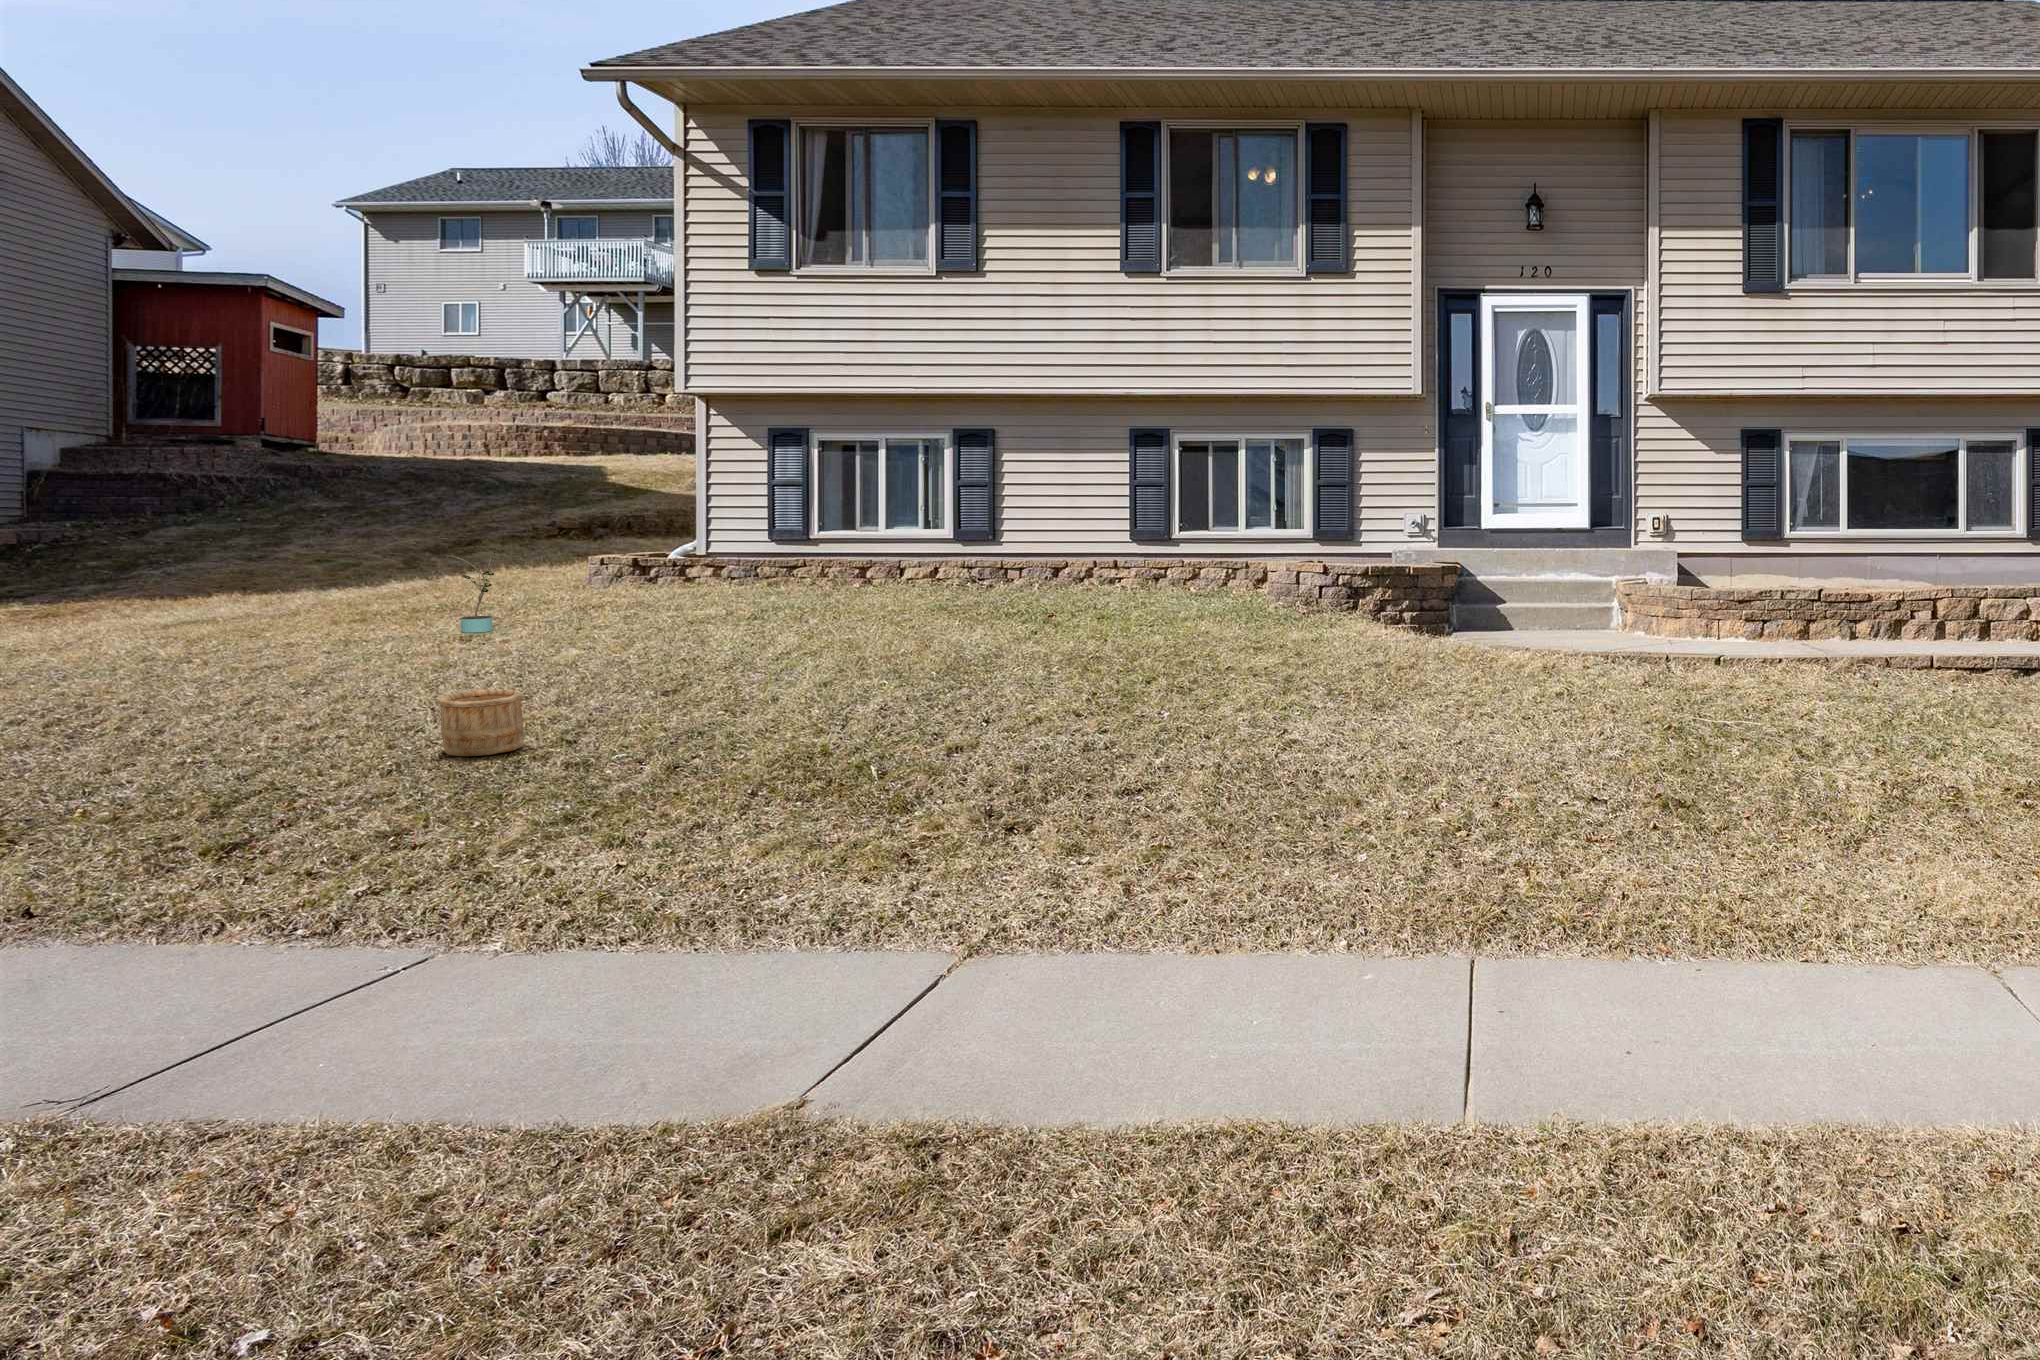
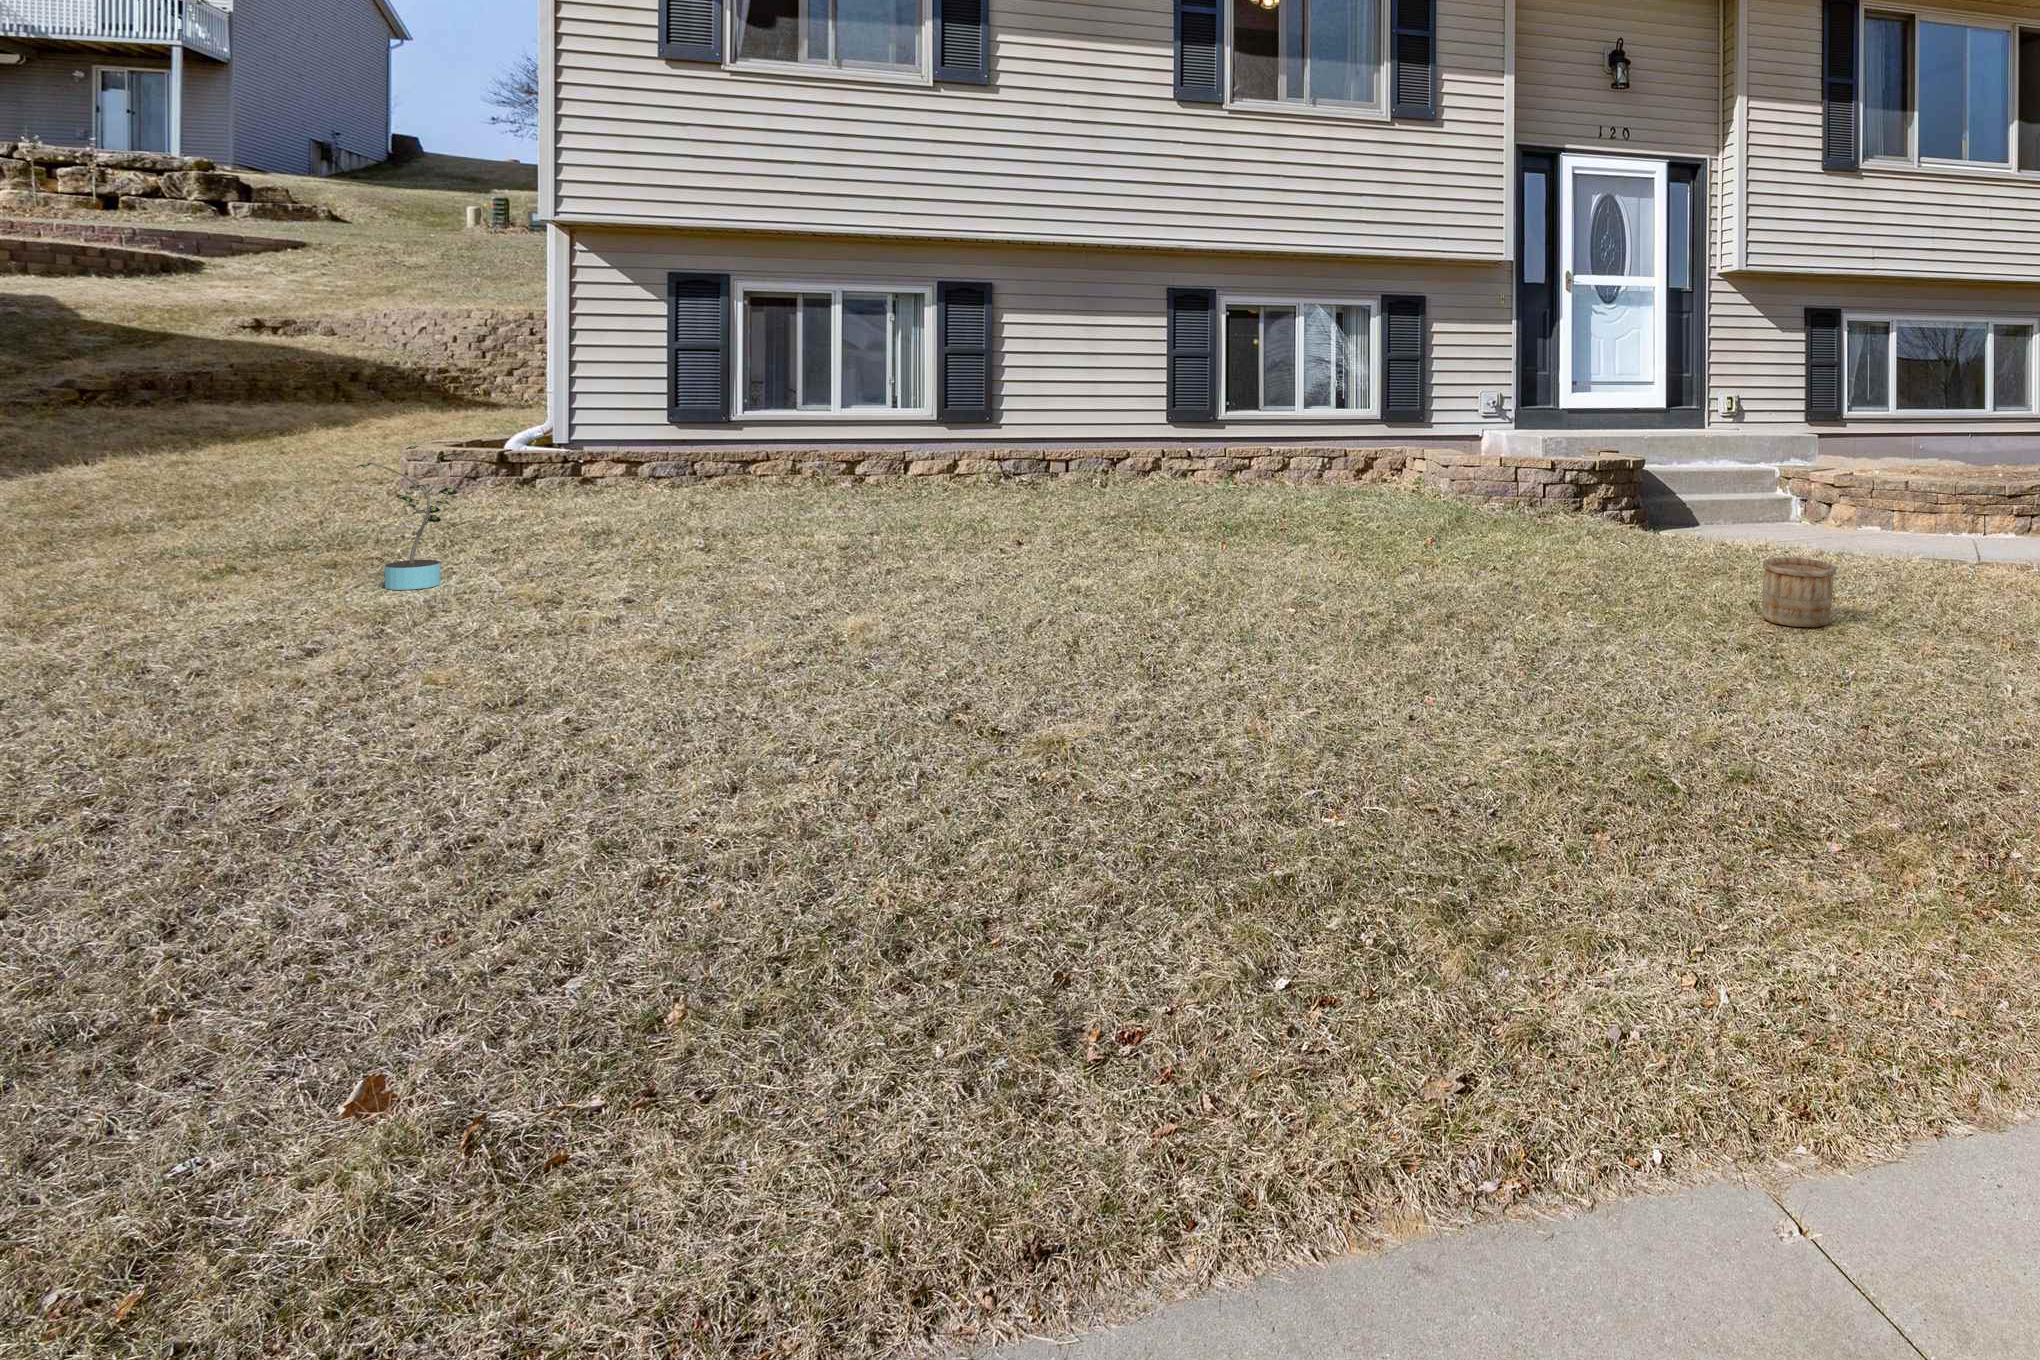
wooden bucket: present [437,689,524,756] -> present [1762,557,1836,627]

